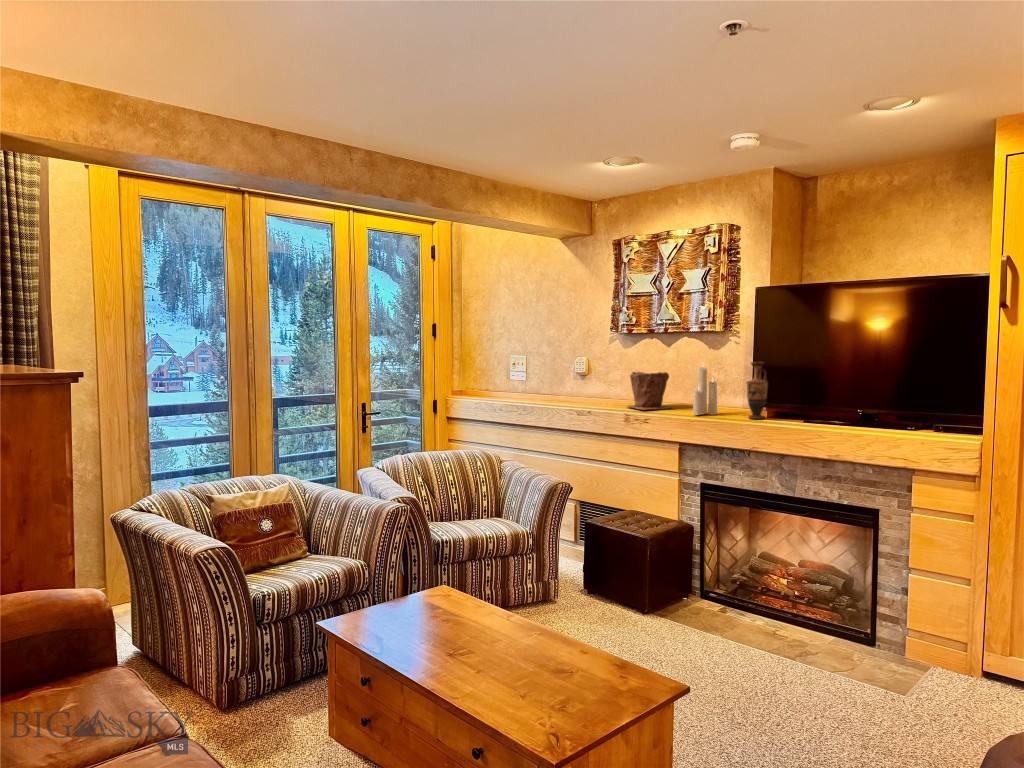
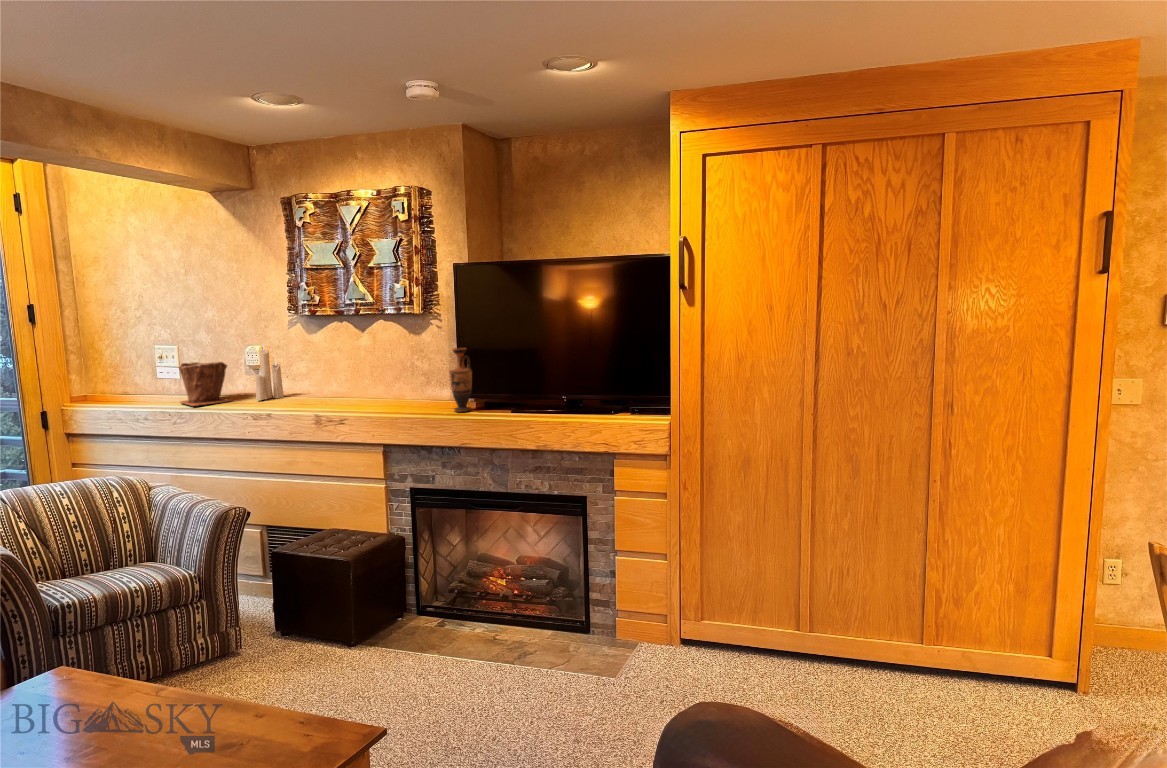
candle: present [692,366,717,415] -> present [255,346,284,400]
plant pot: present [627,371,671,410] -> present [178,362,232,406]

